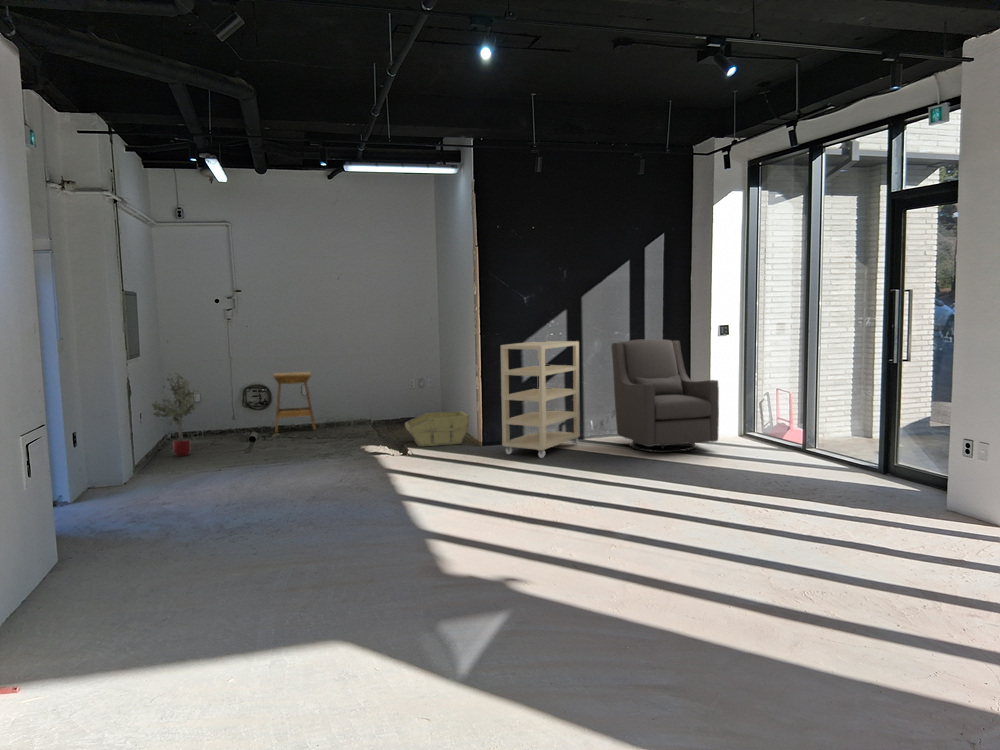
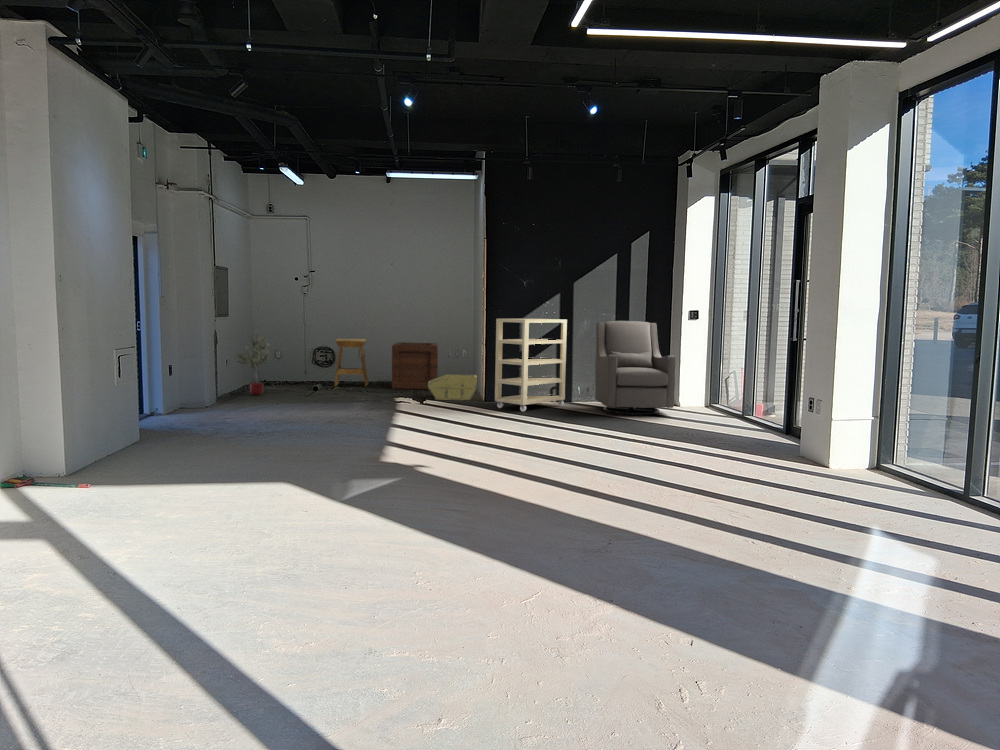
wooden crate: none [346,372,405,432] -> present [392,342,438,389]

